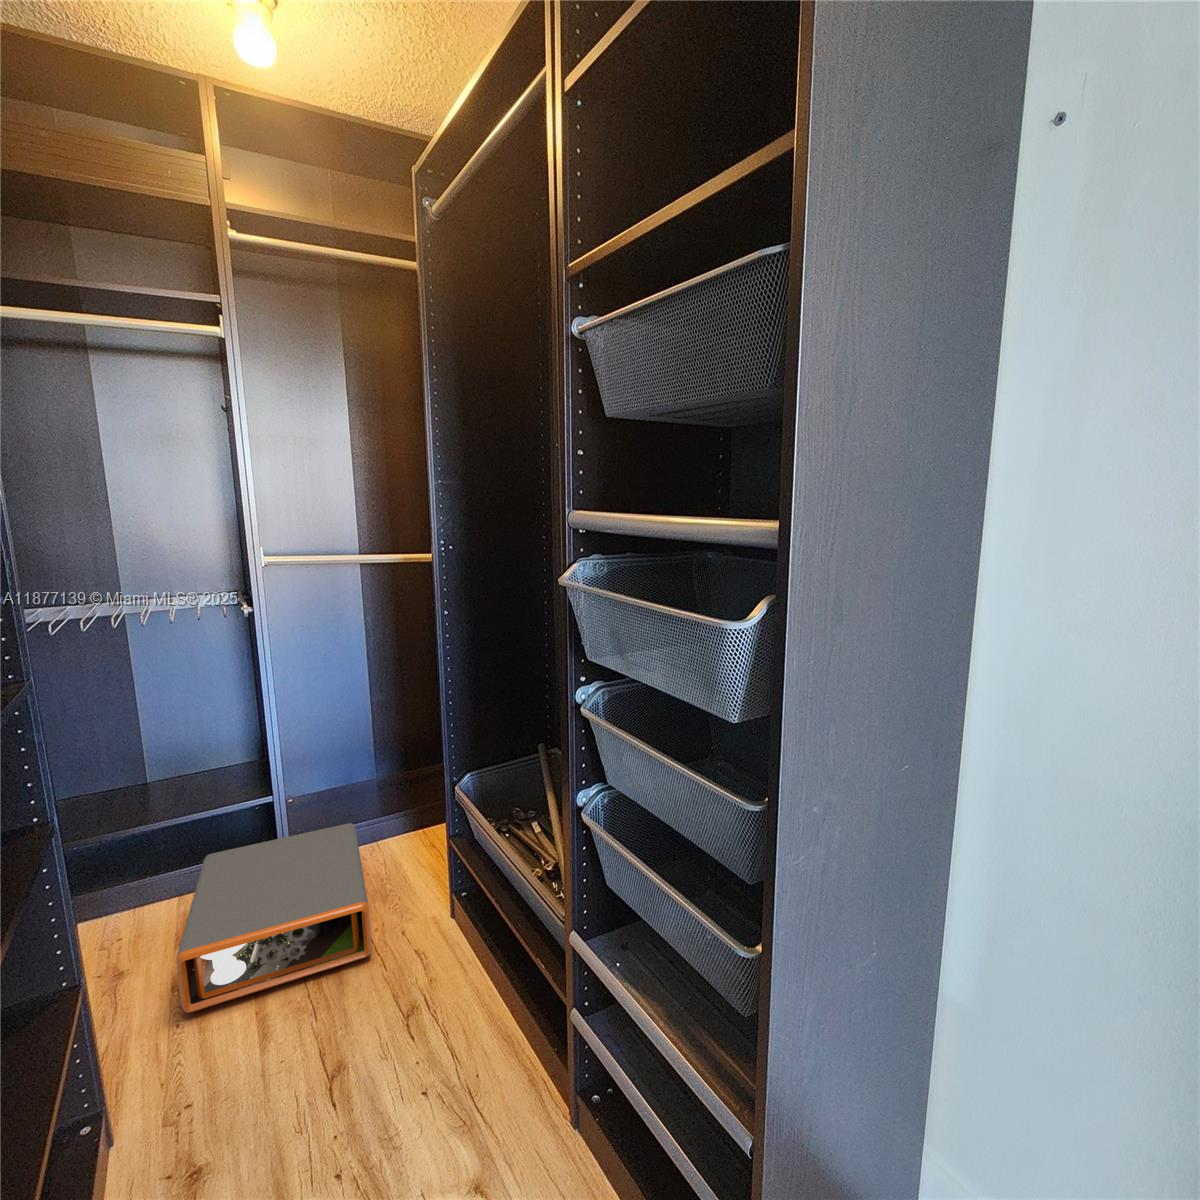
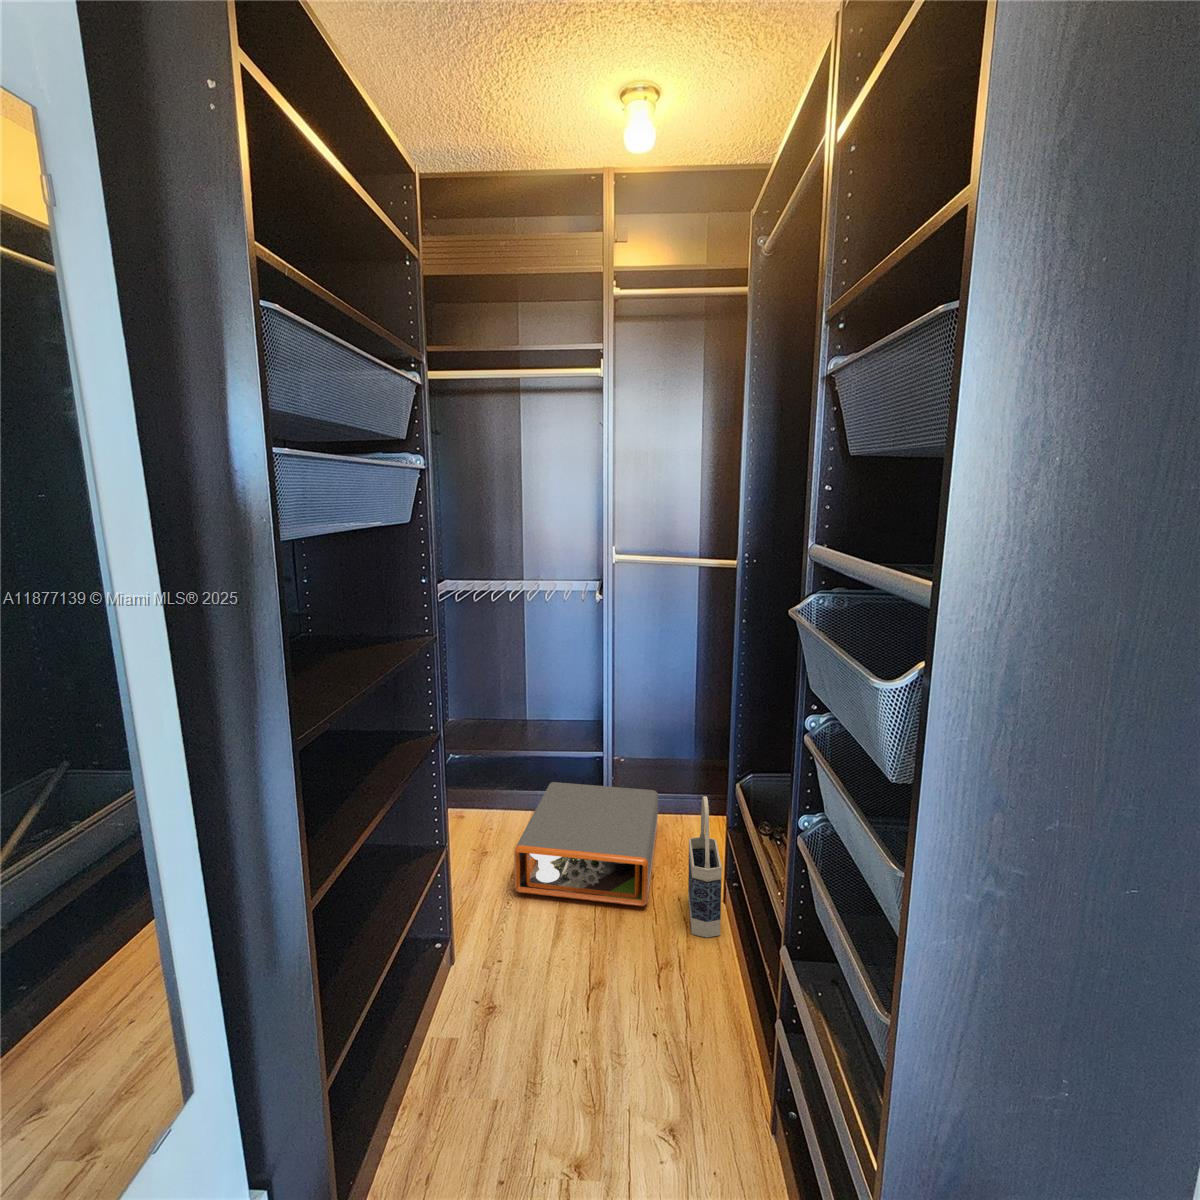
bag: none [410,810,460,962] -> present [688,796,722,938]

